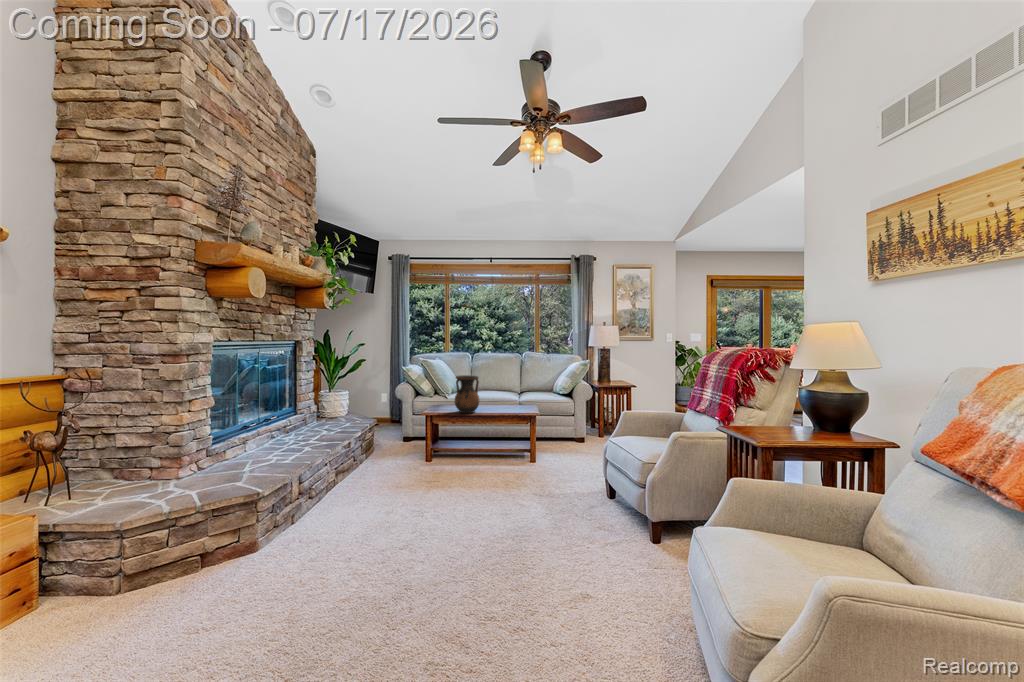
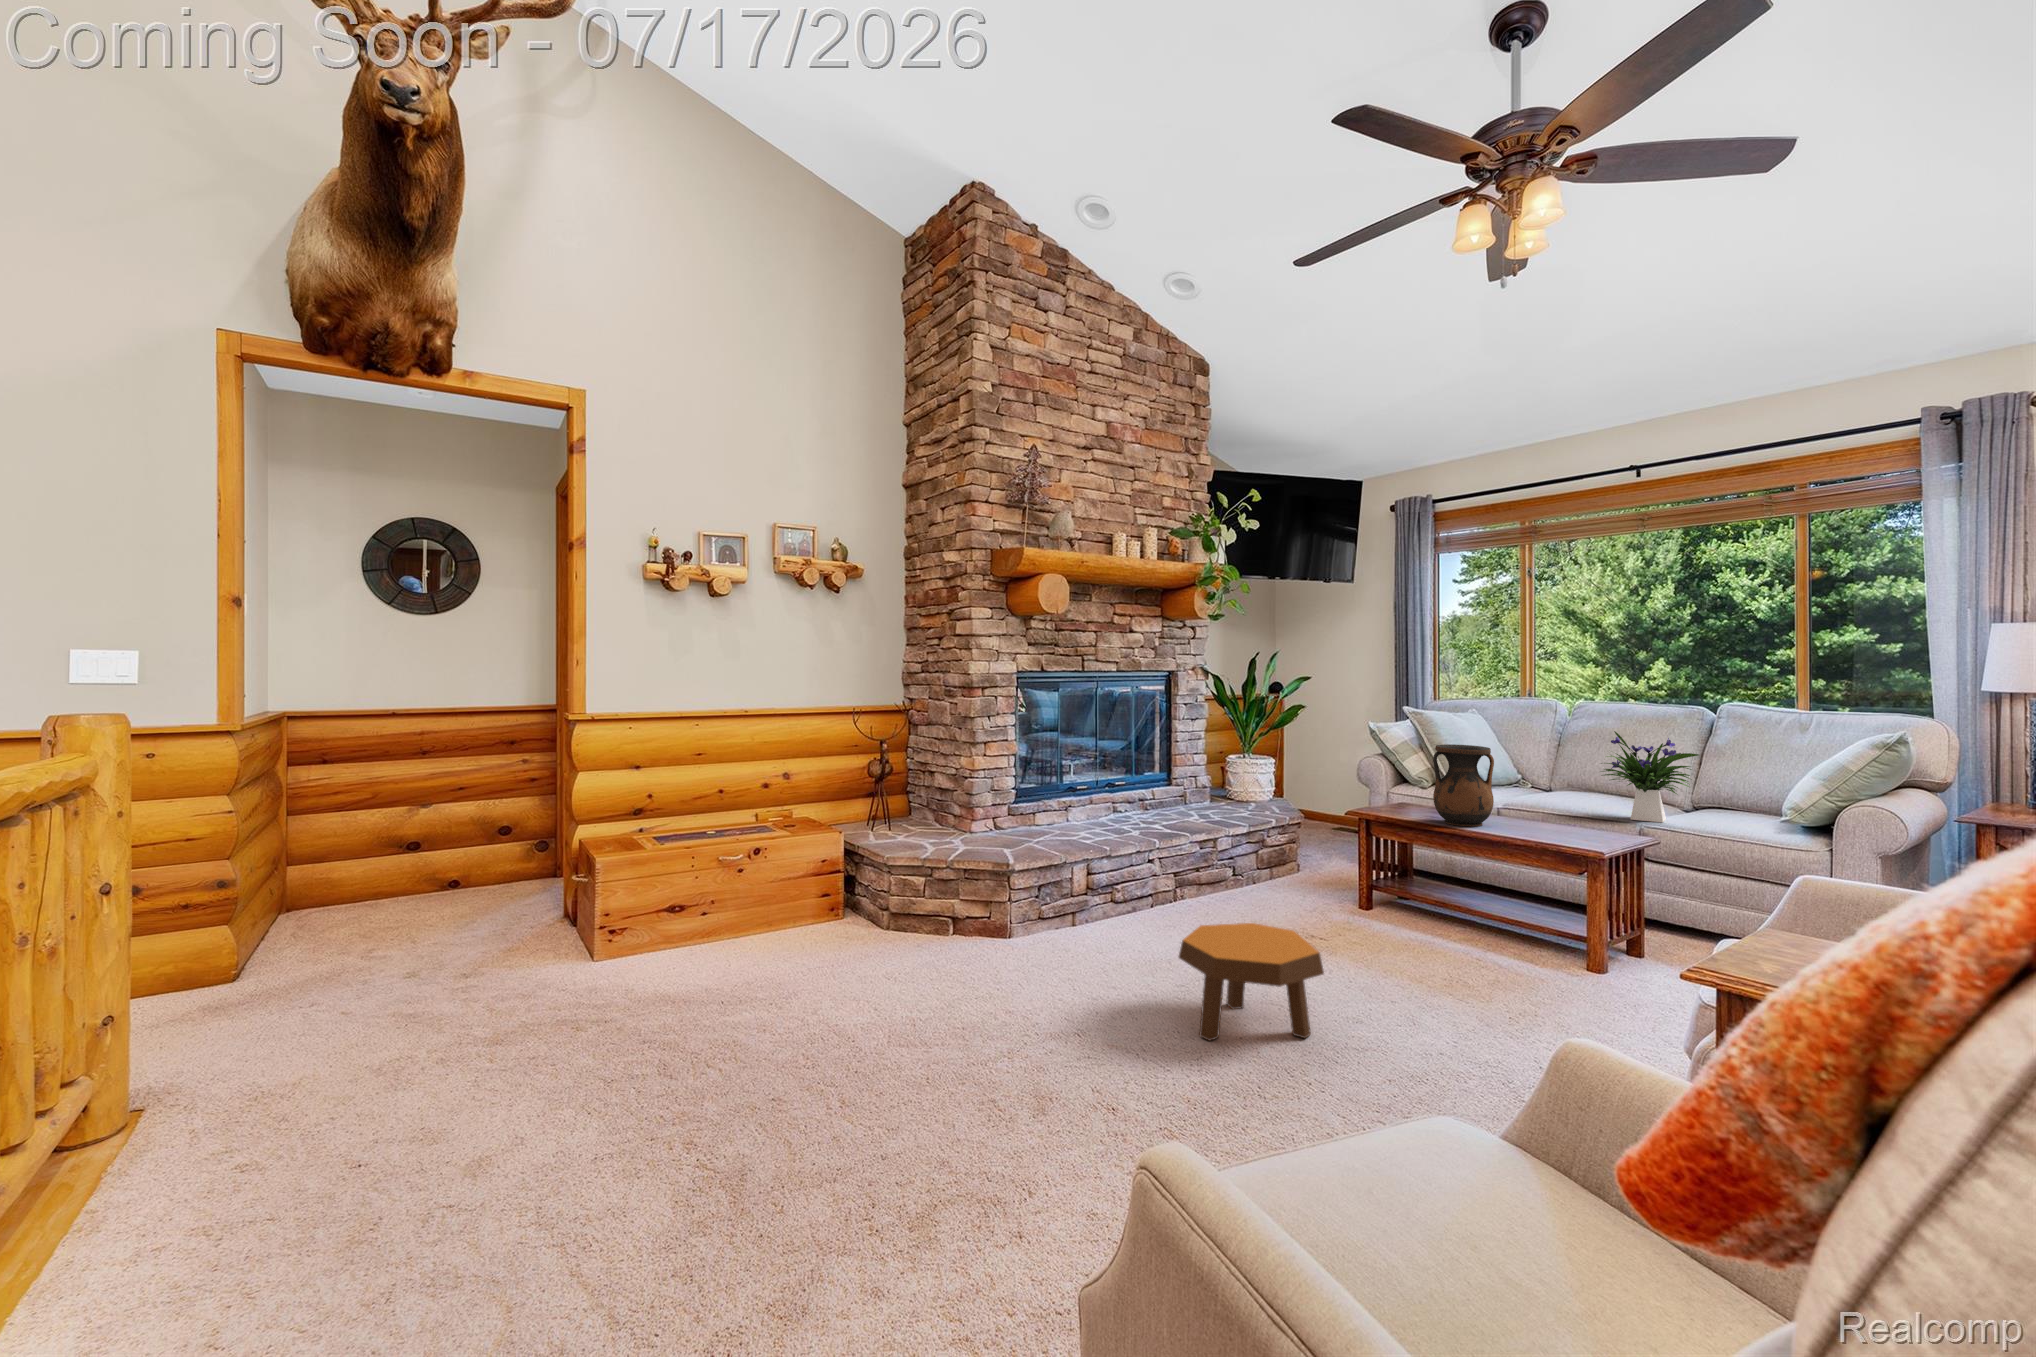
flower arrangement: none [496,366,528,401] -> present [1601,731,1699,822]
footstool: none [434,481,510,558] -> present [1179,923,1324,1041]

